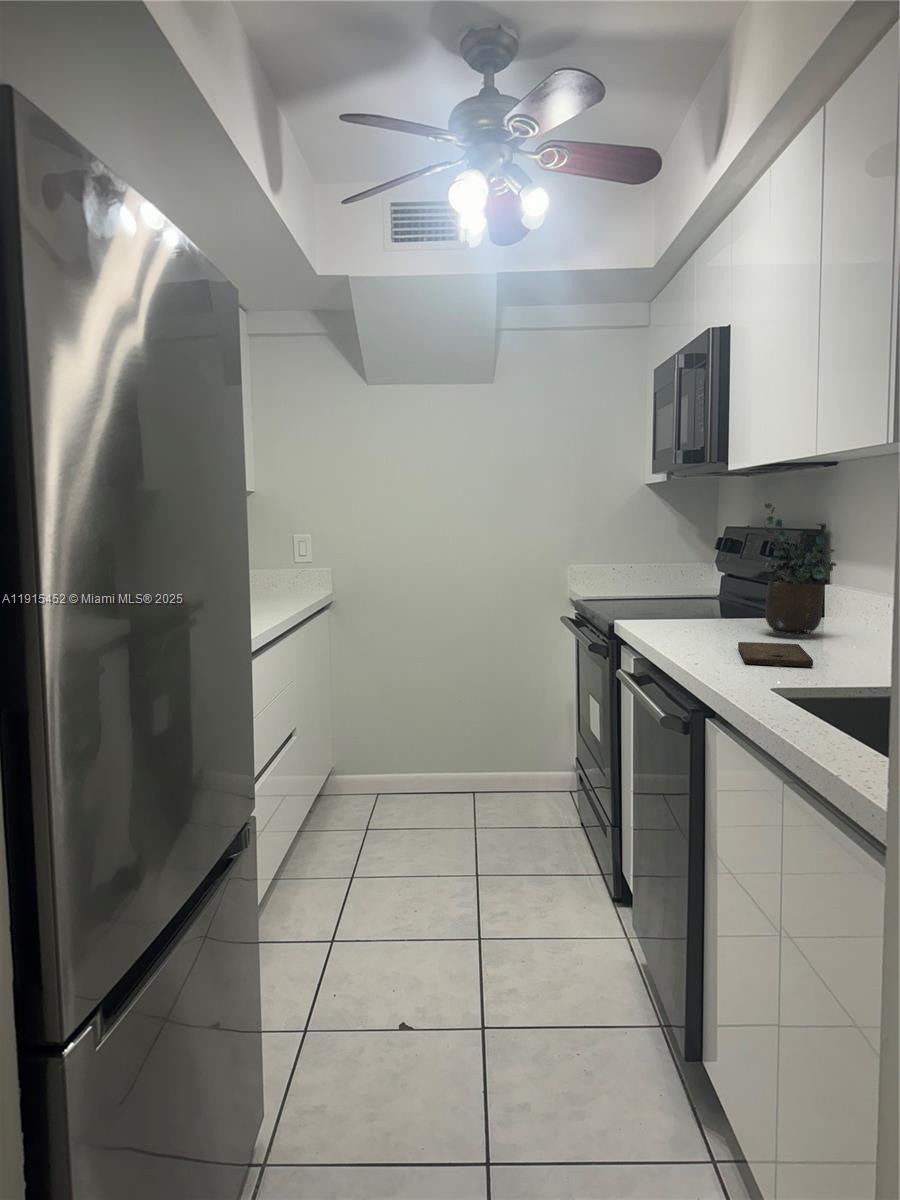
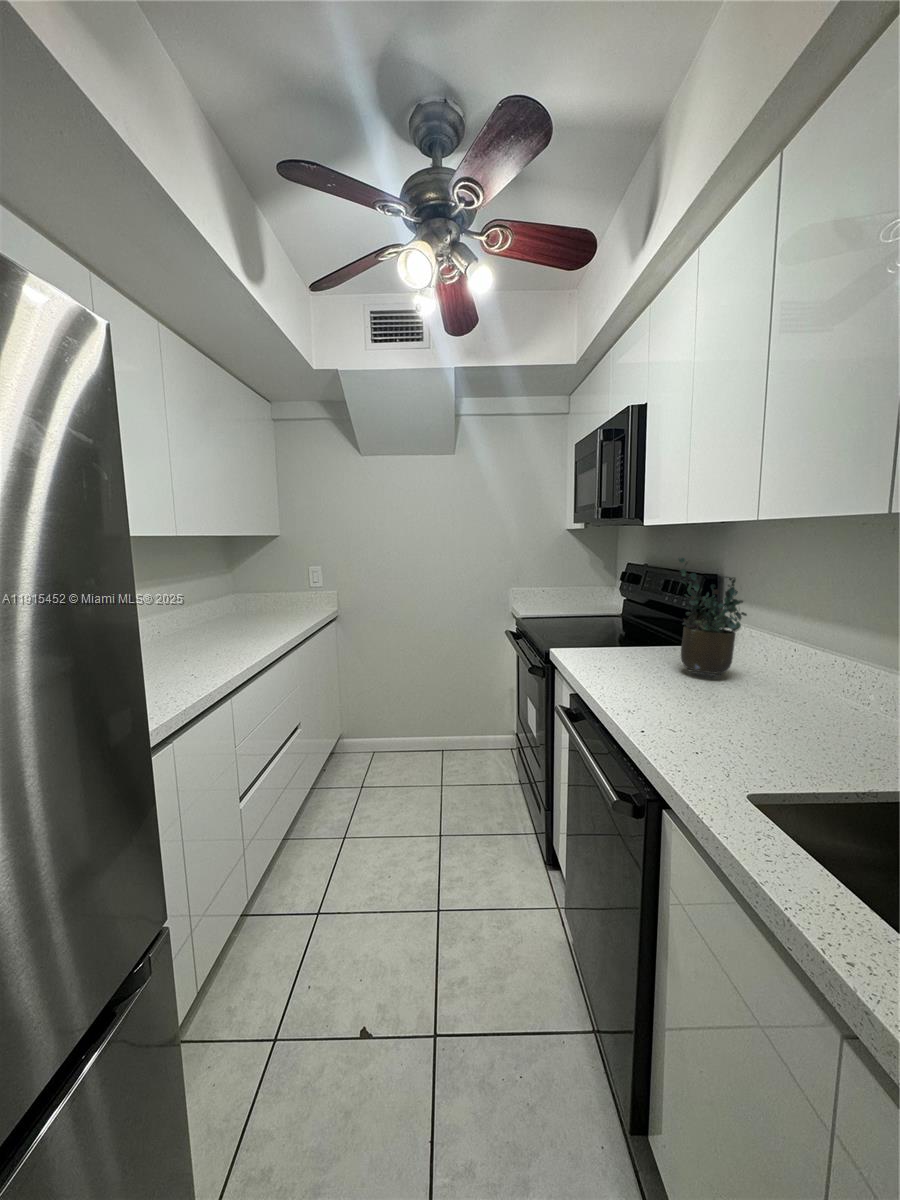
cutting board: present [738,642,813,666] -> none [667,693,758,738]

